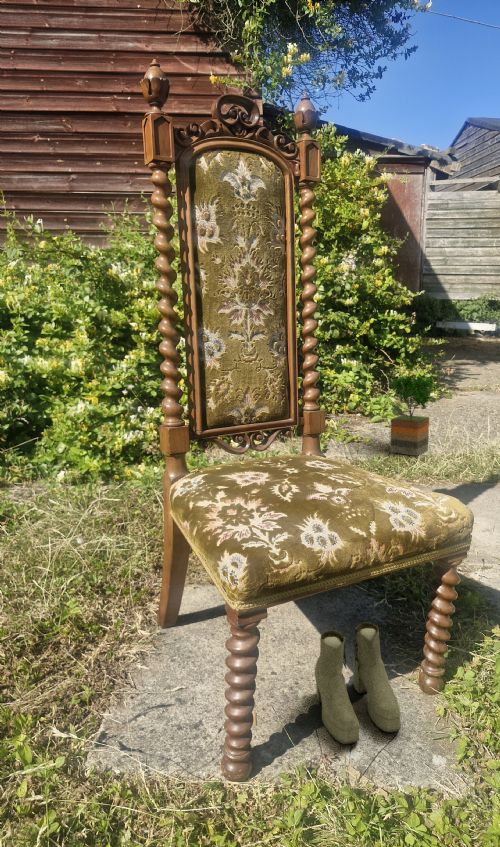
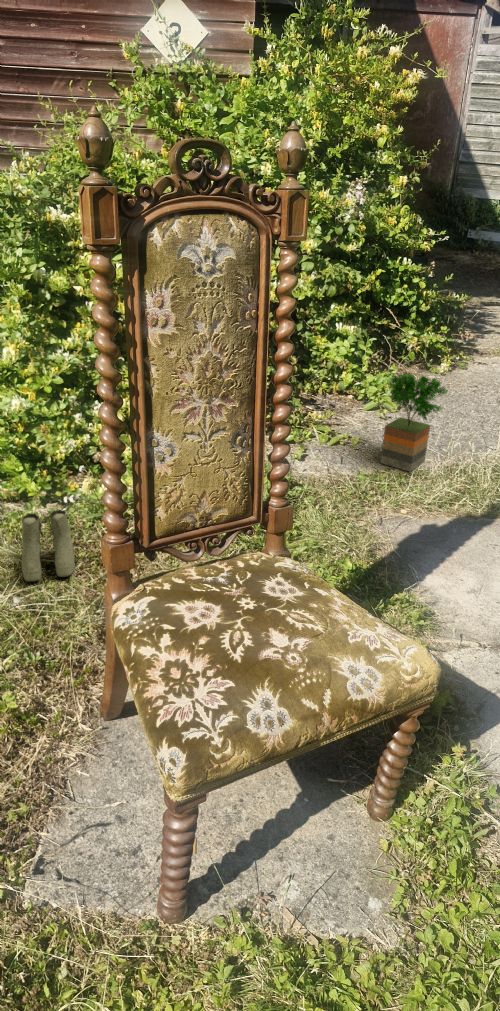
boots: present [315,622,401,744] -> present [21,510,75,582]

